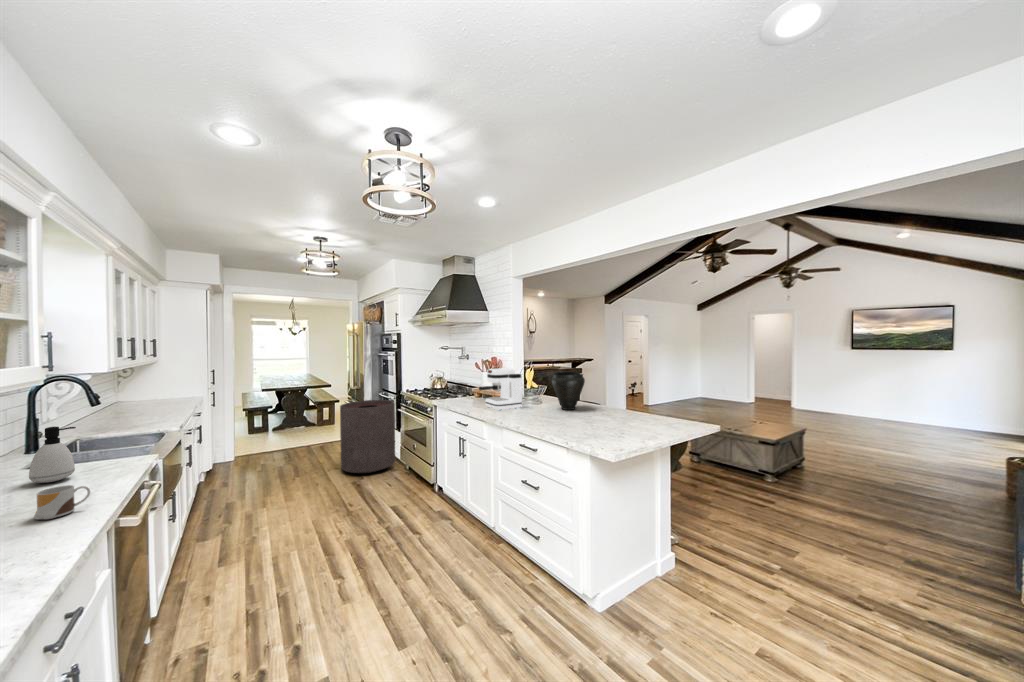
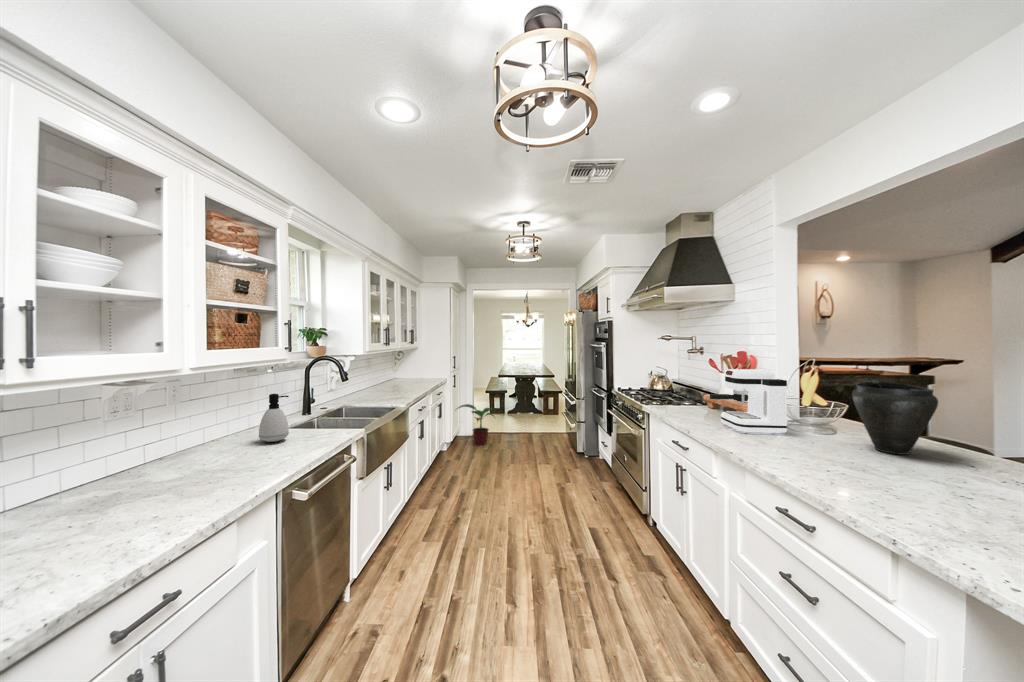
trash can: present [340,400,395,473] -> none [550,395,607,476]
potted plant: none [215,424,271,467] -> present [458,404,497,445]
mug: present [34,485,90,520] -> none [214,452,255,483]

